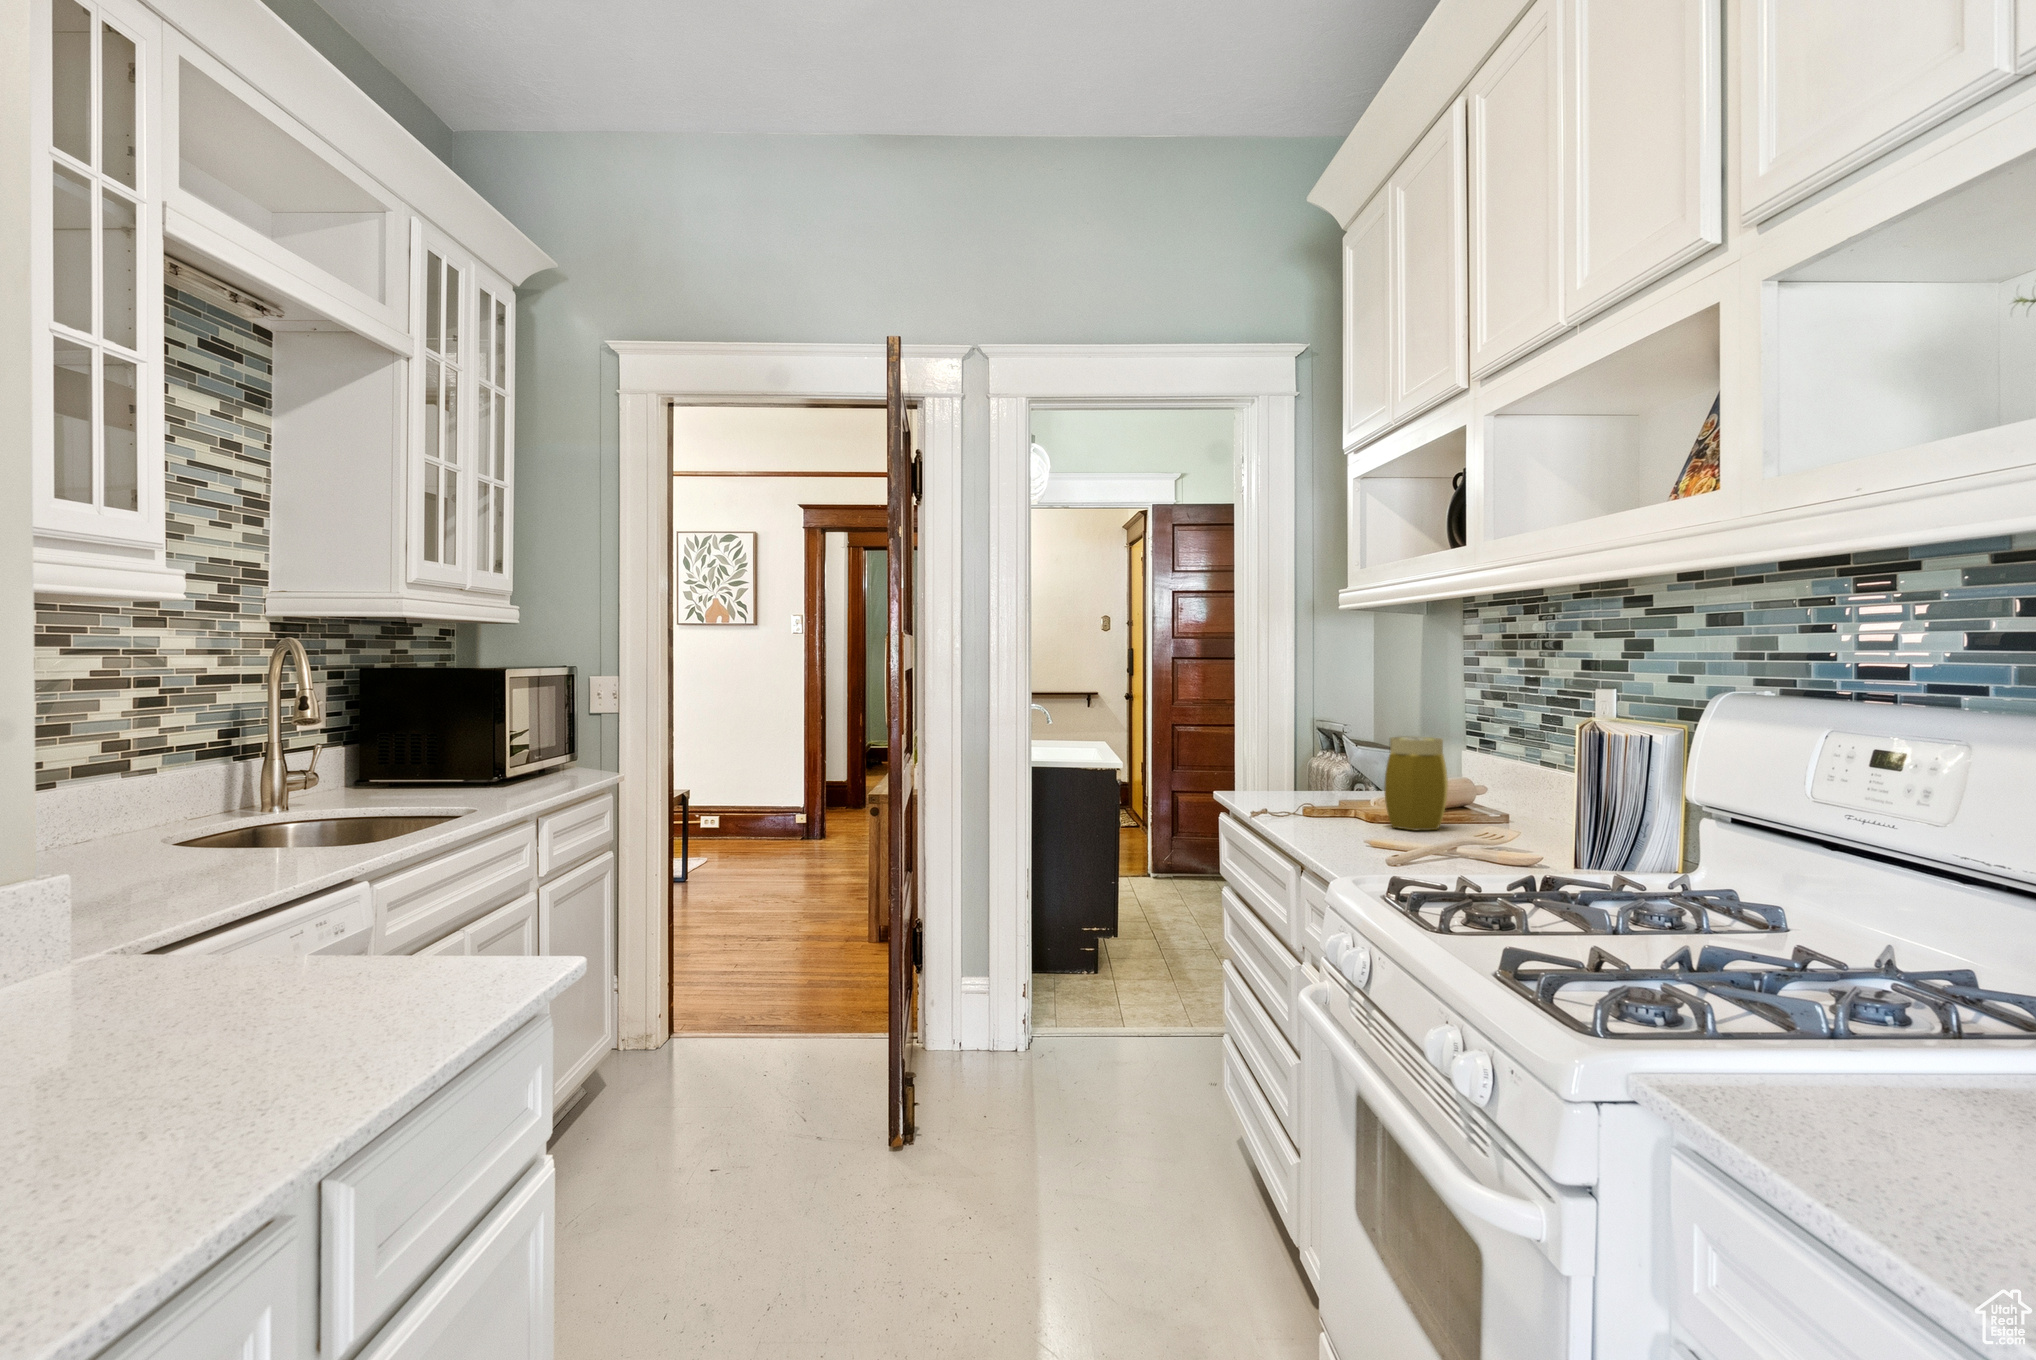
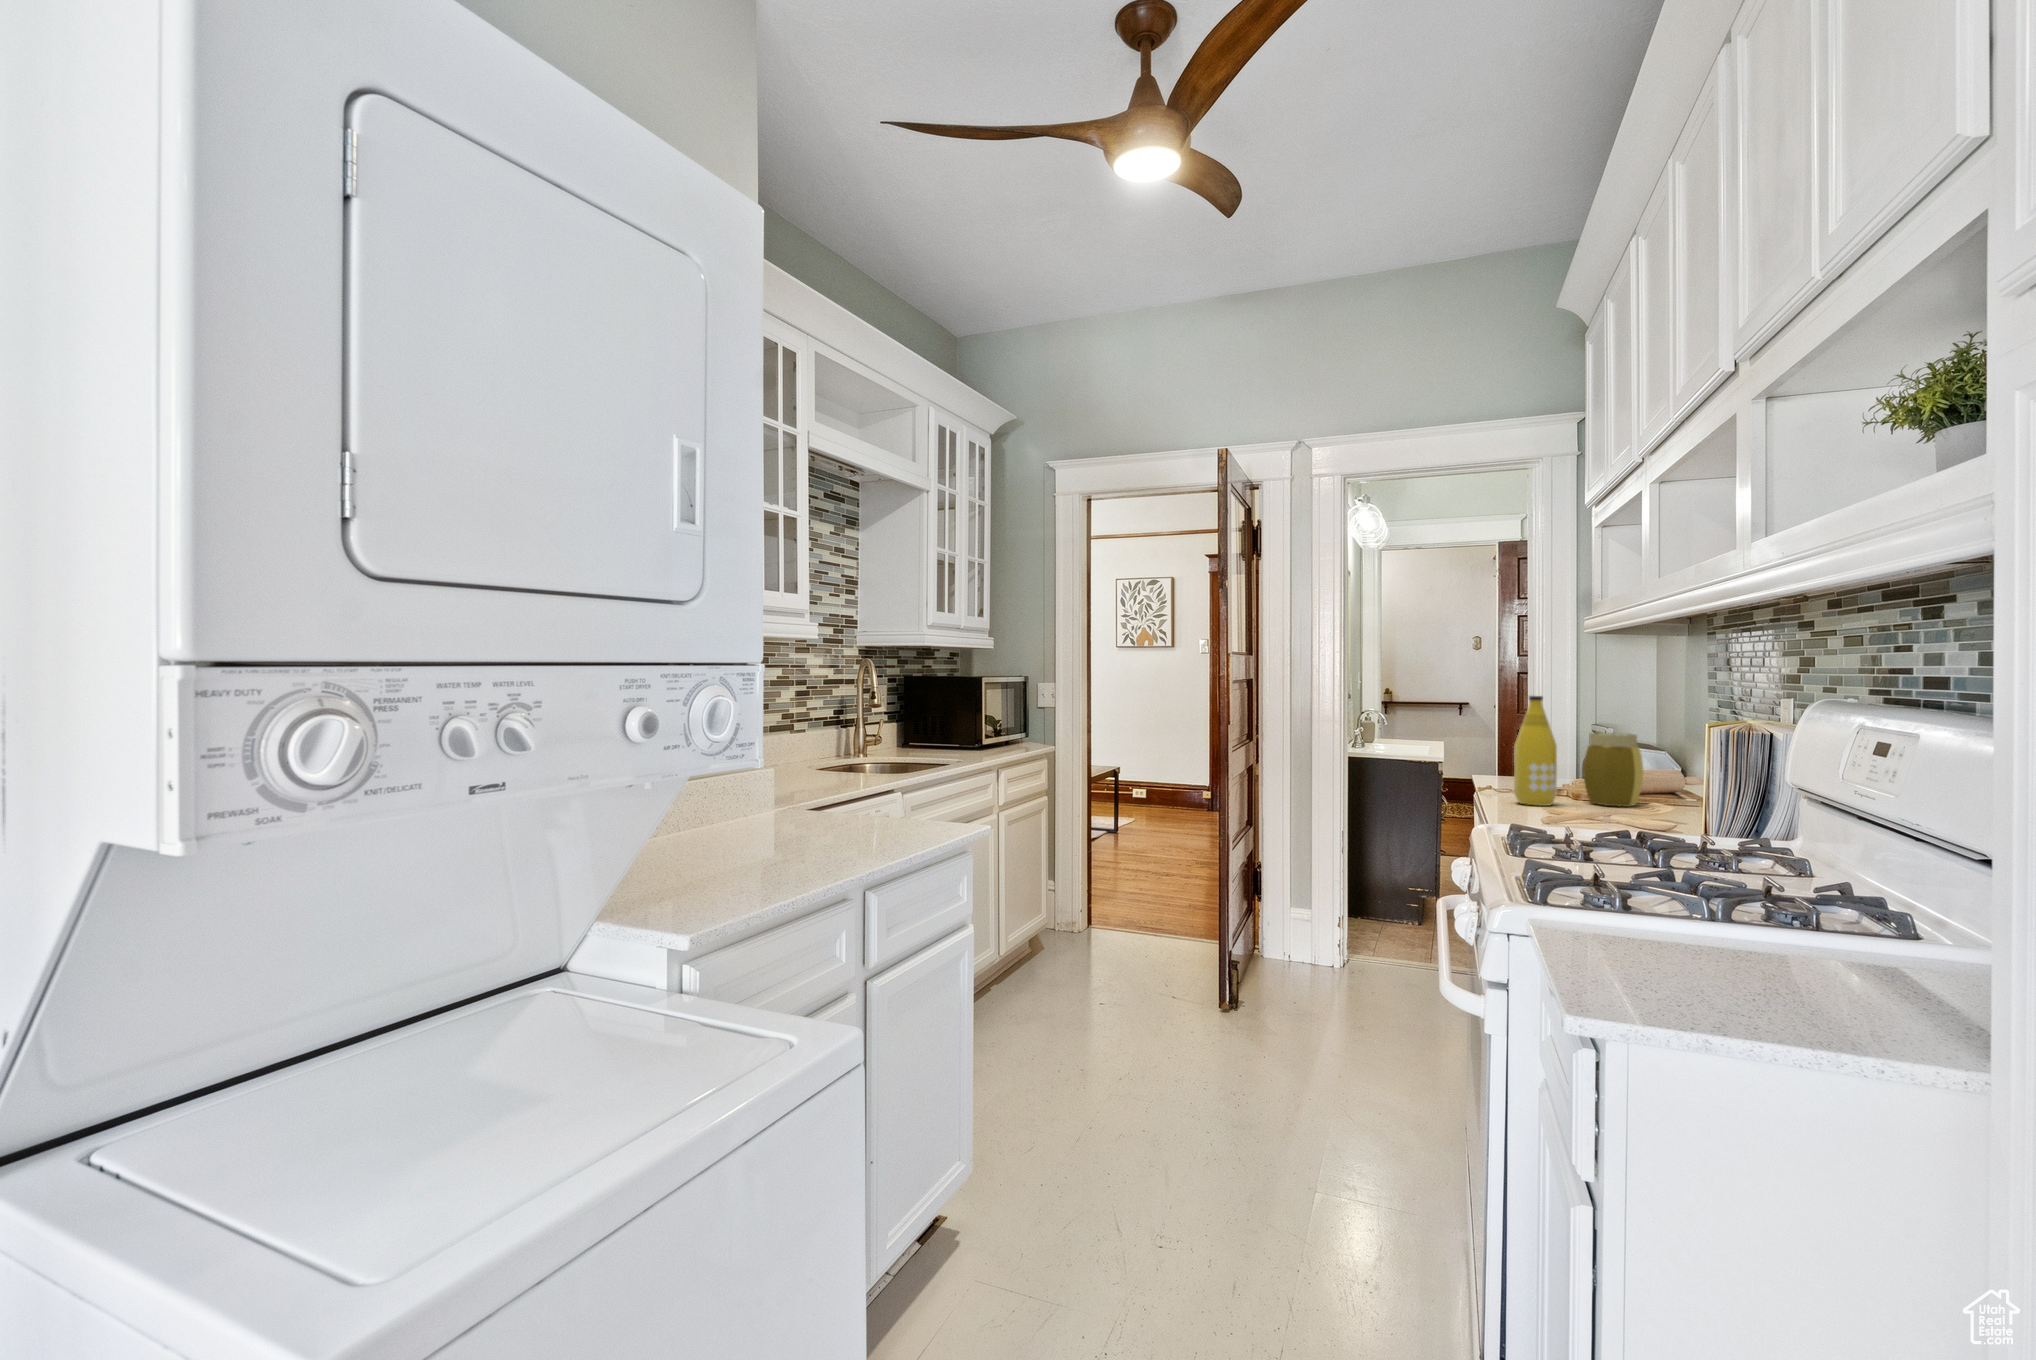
bottle: none [1309,691,1360,835] -> present [1514,696,1557,806]

